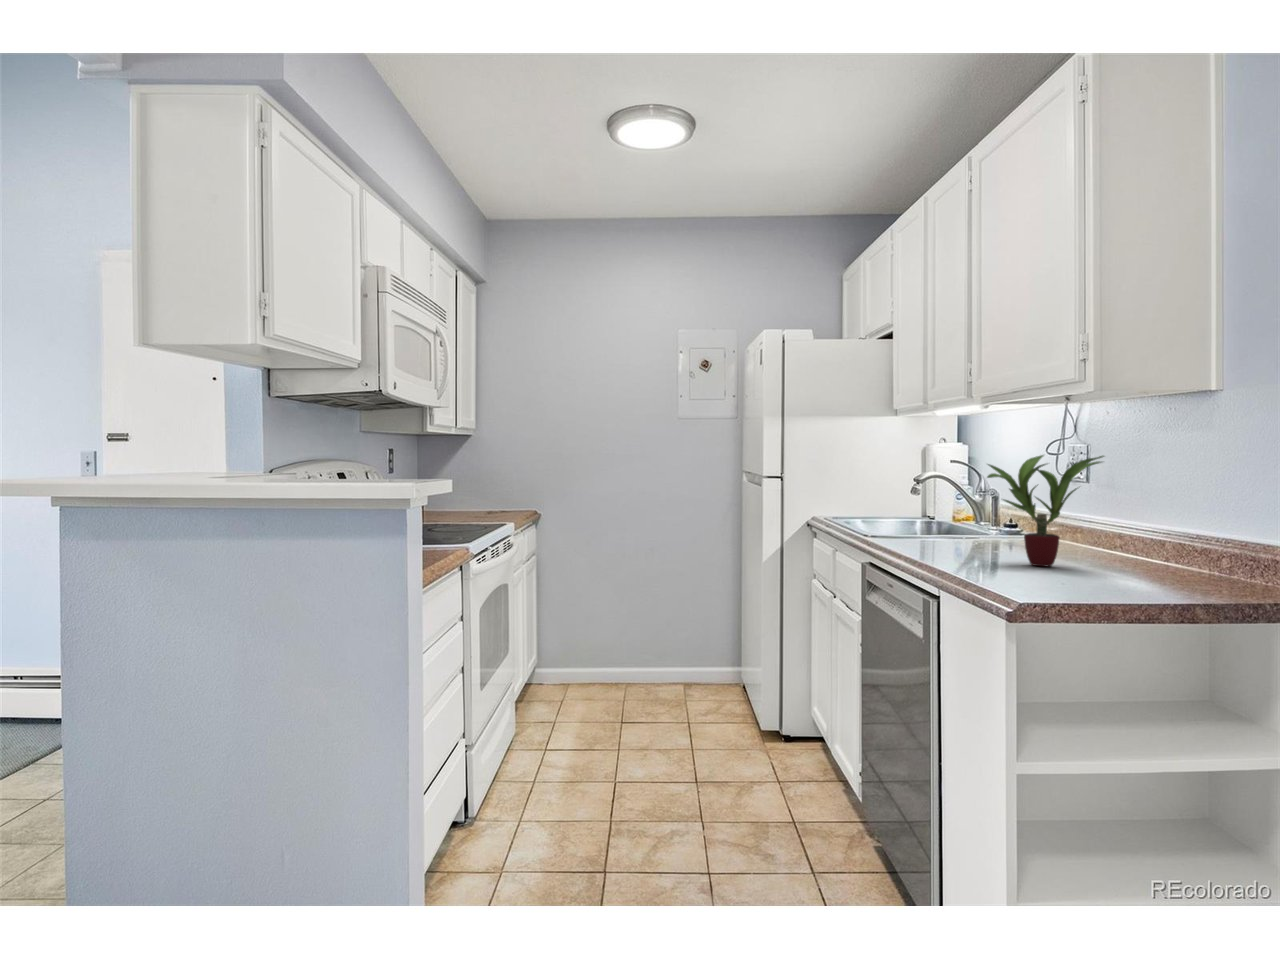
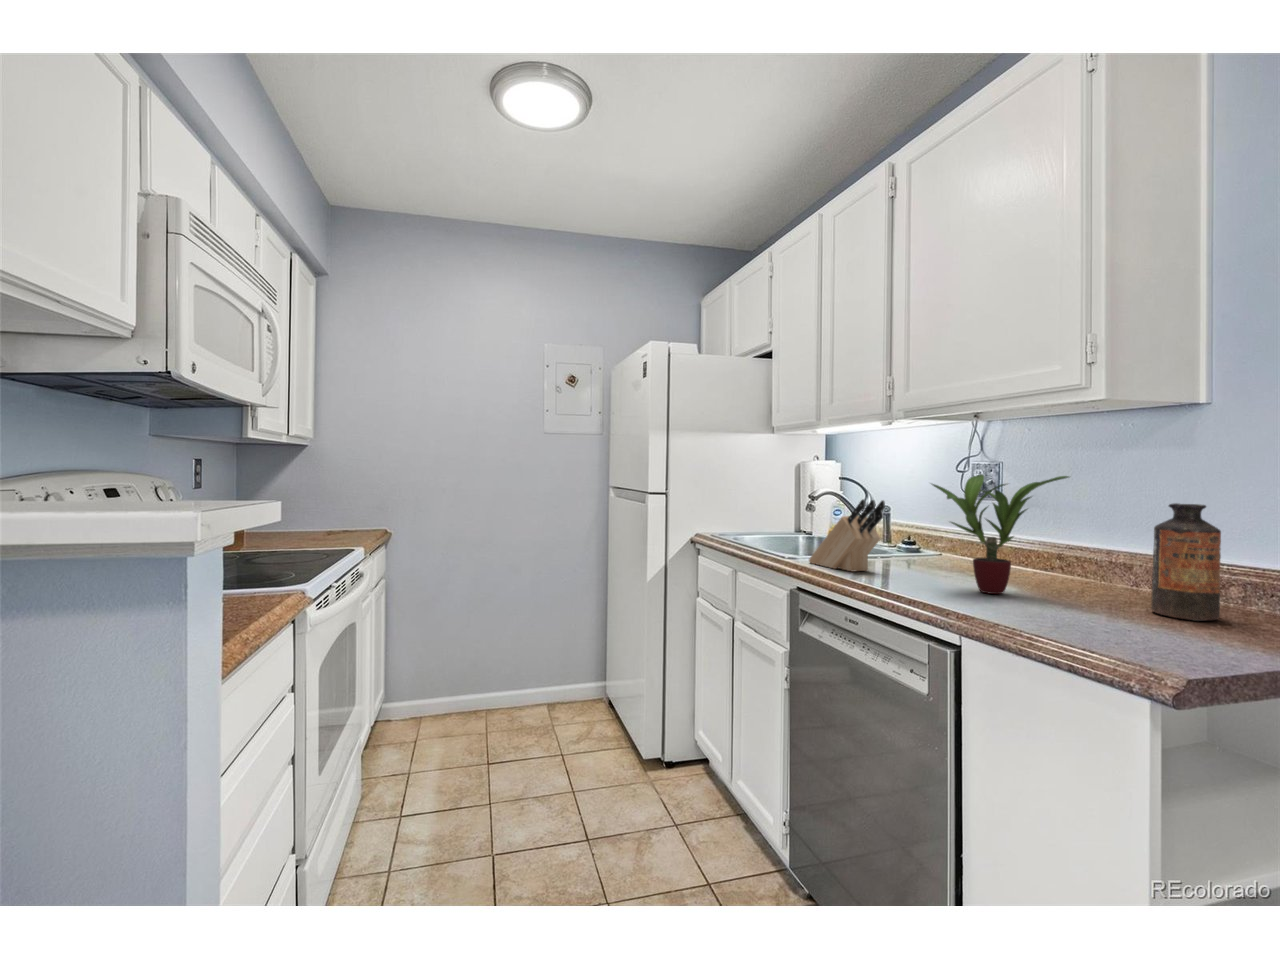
knife block: none [898,480,960,548] -> present [809,500,885,571]
bottle: none [1178,480,1241,589] -> present [1151,503,1221,621]

